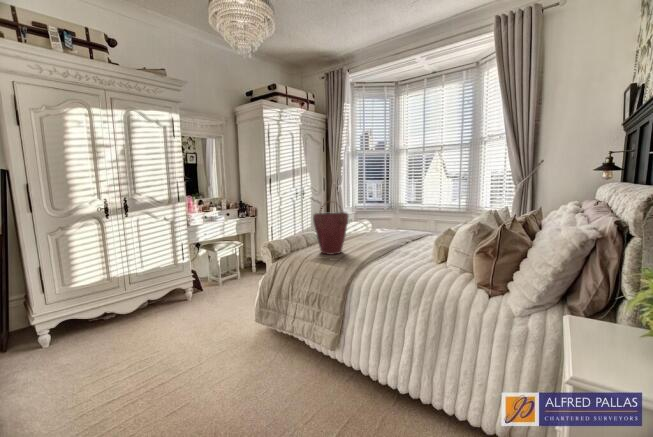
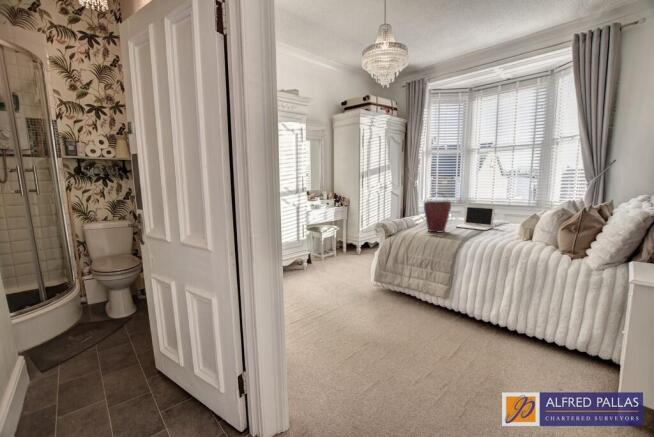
laptop: none [361,215,407,249] -> present [456,205,495,230]

